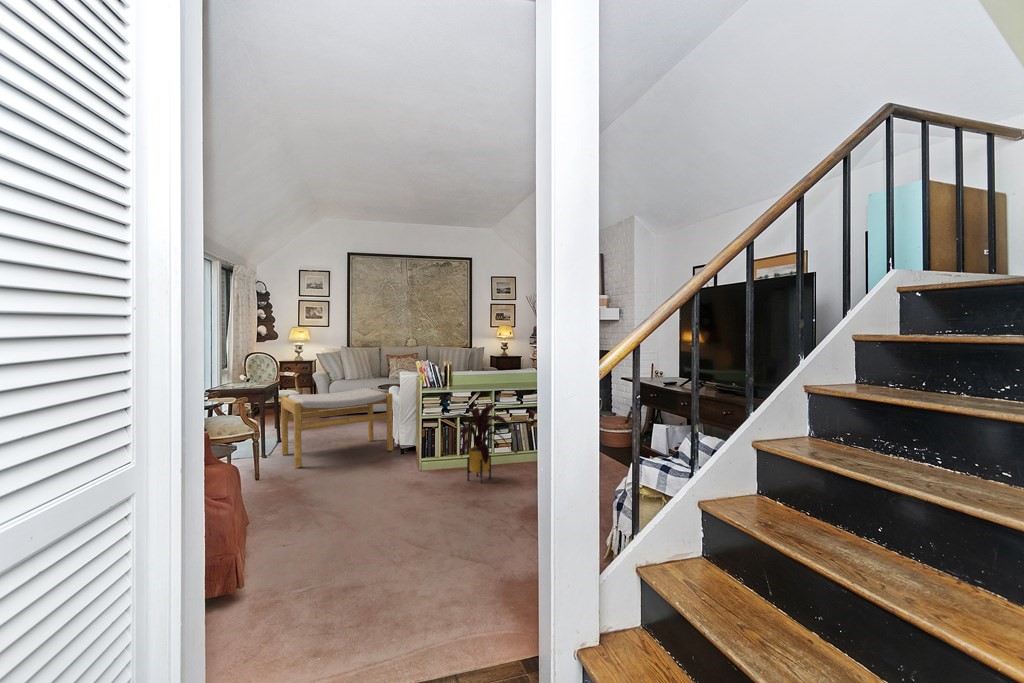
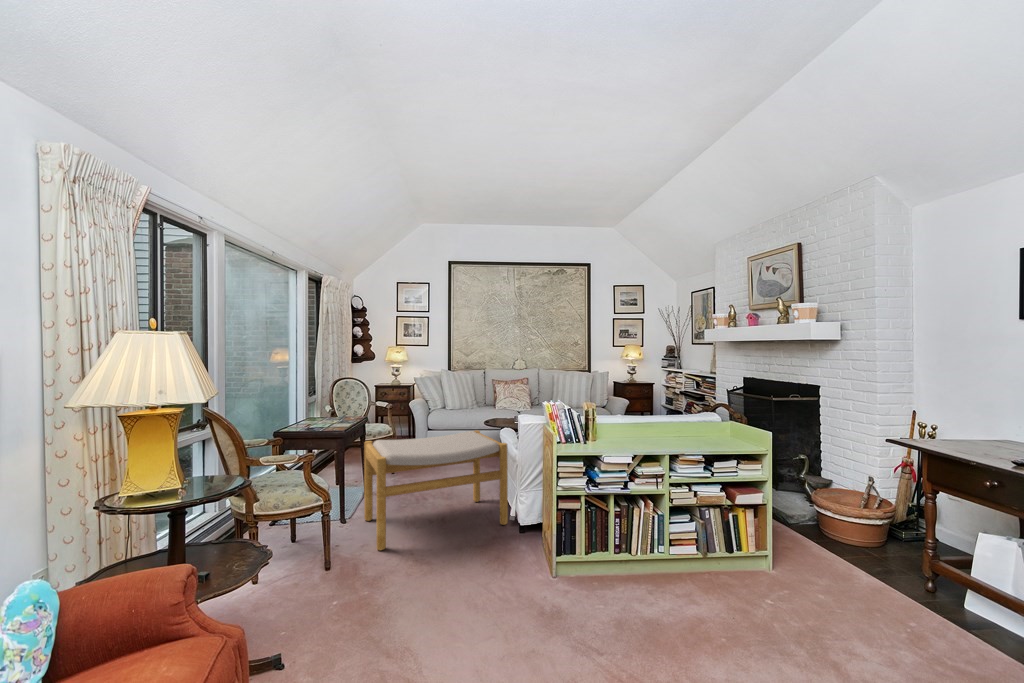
house plant: present [452,404,508,483] -> none [601,480,722,626]

